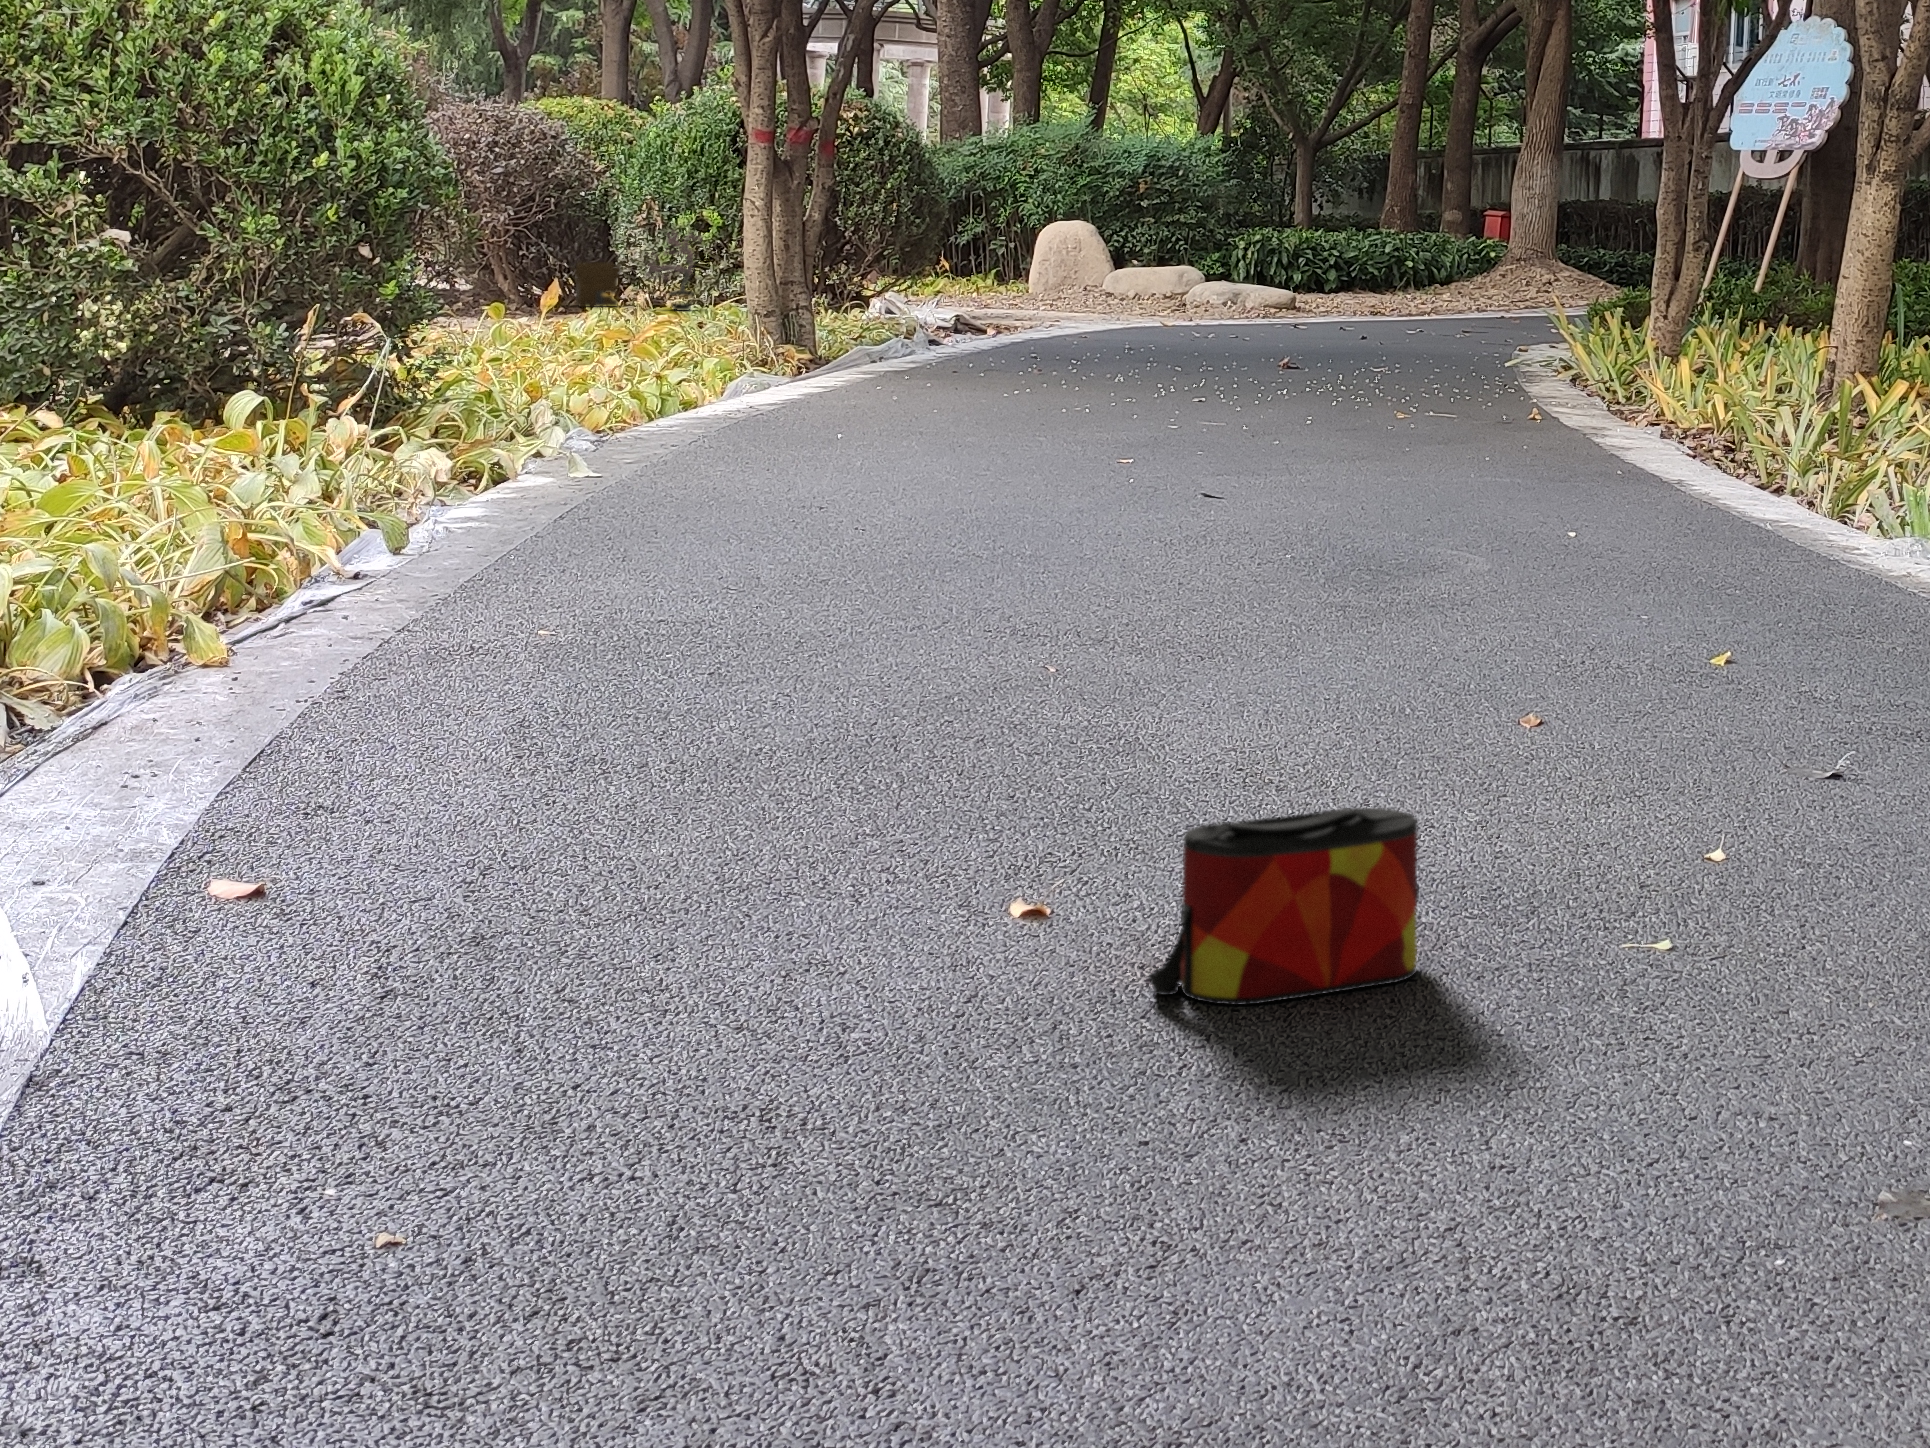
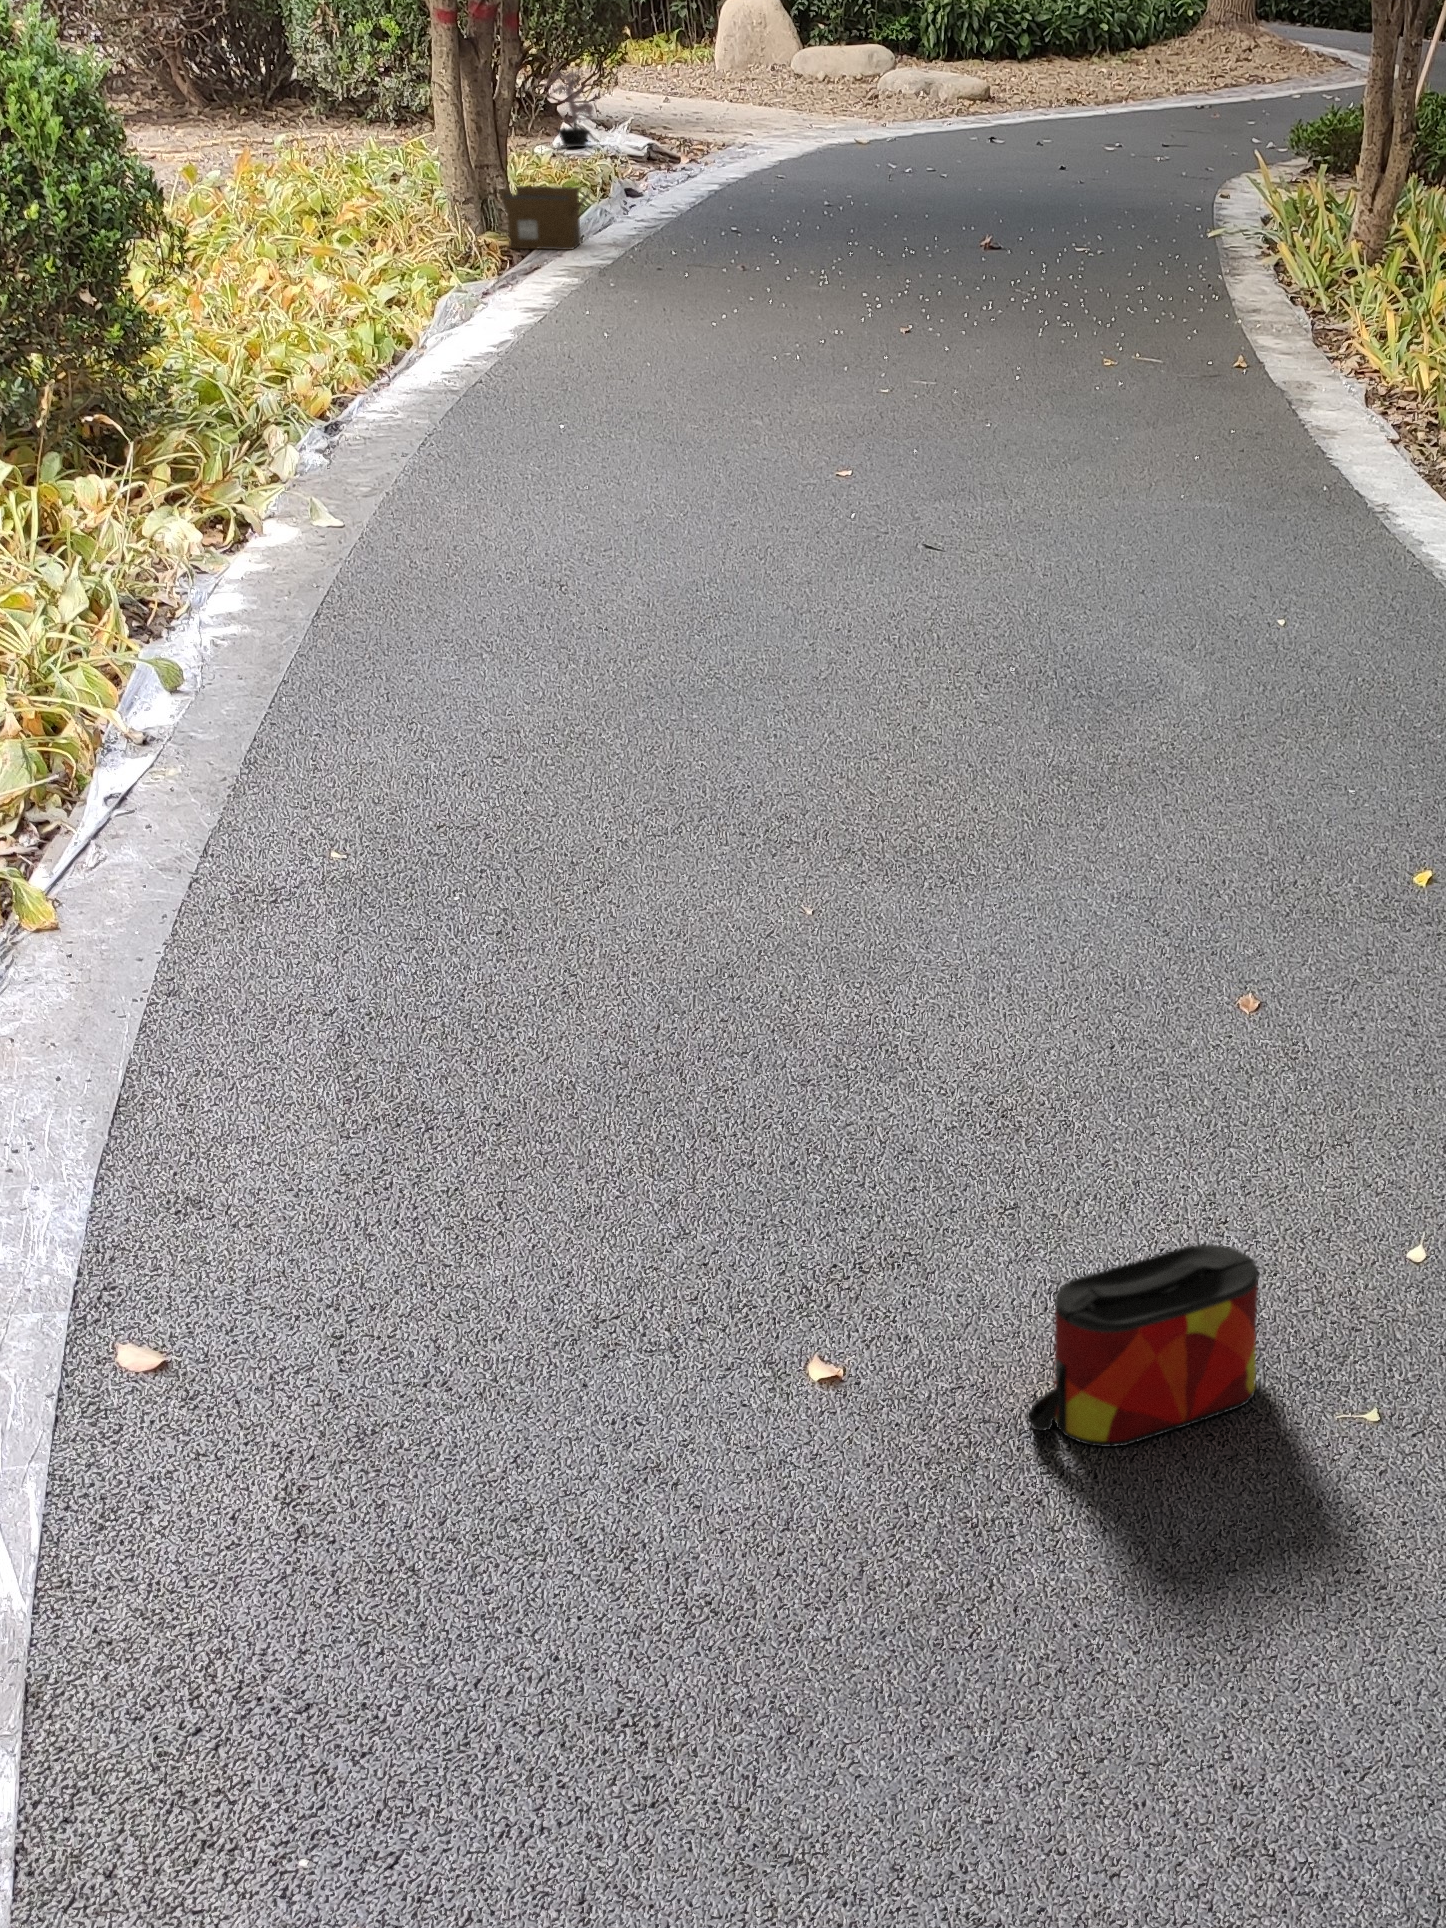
potted plant: present [645,229,702,311] -> present [546,65,593,147]
cardboard box: present [572,262,622,307] -> present [500,186,589,250]

